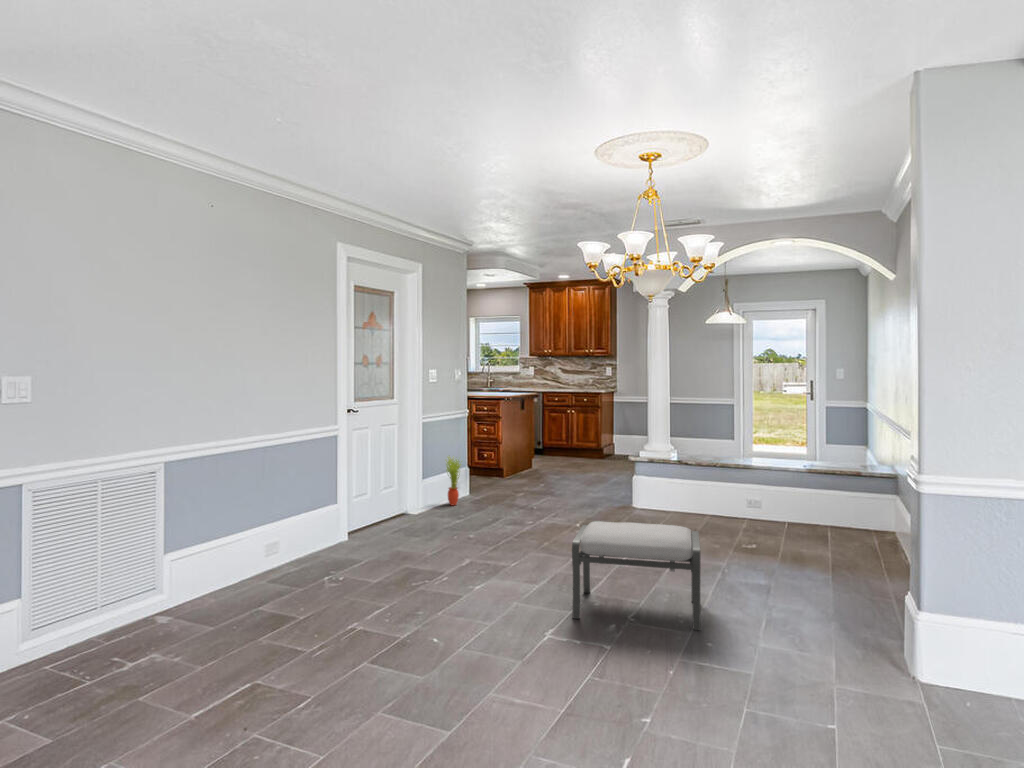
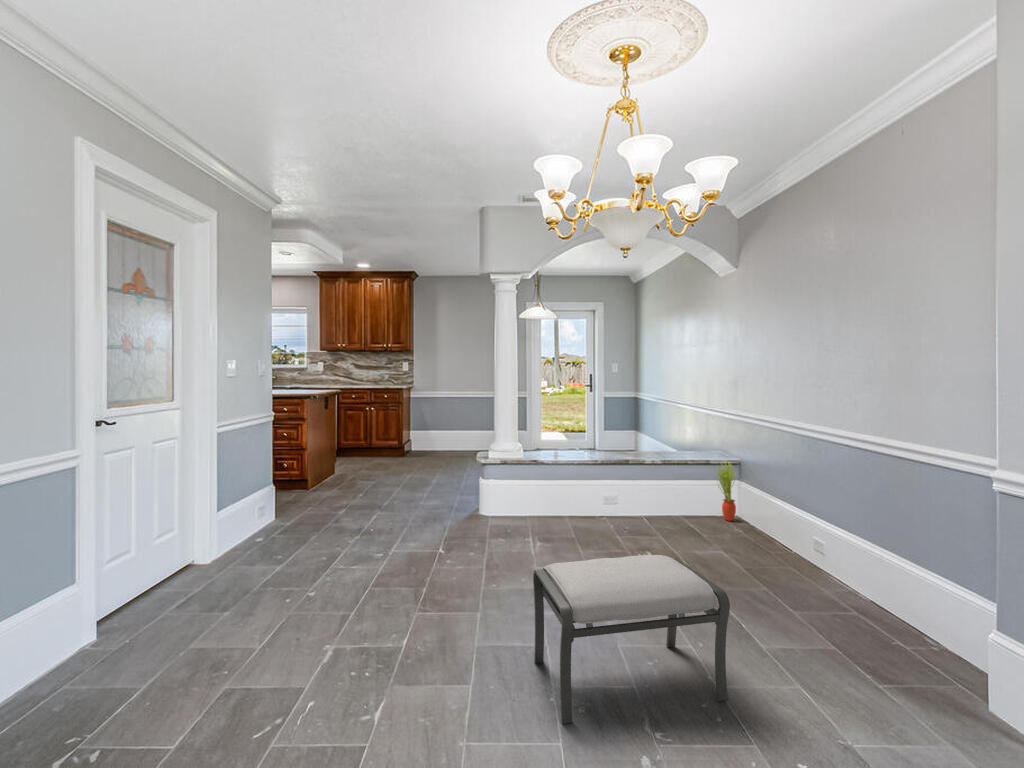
potted plant: present [446,457,462,505] -> present [716,461,736,521]

